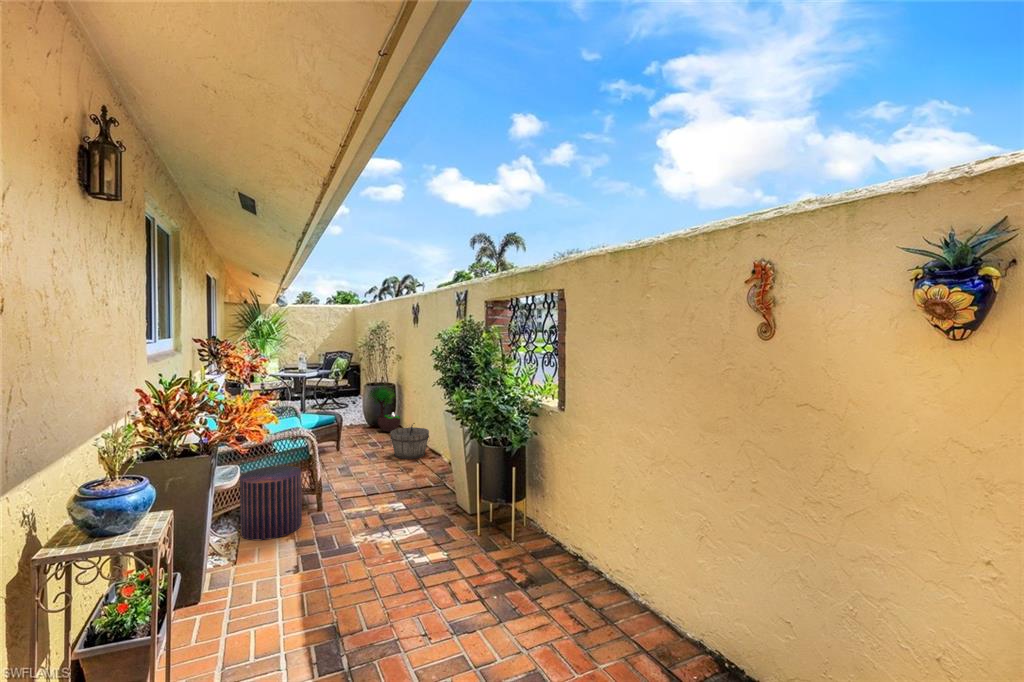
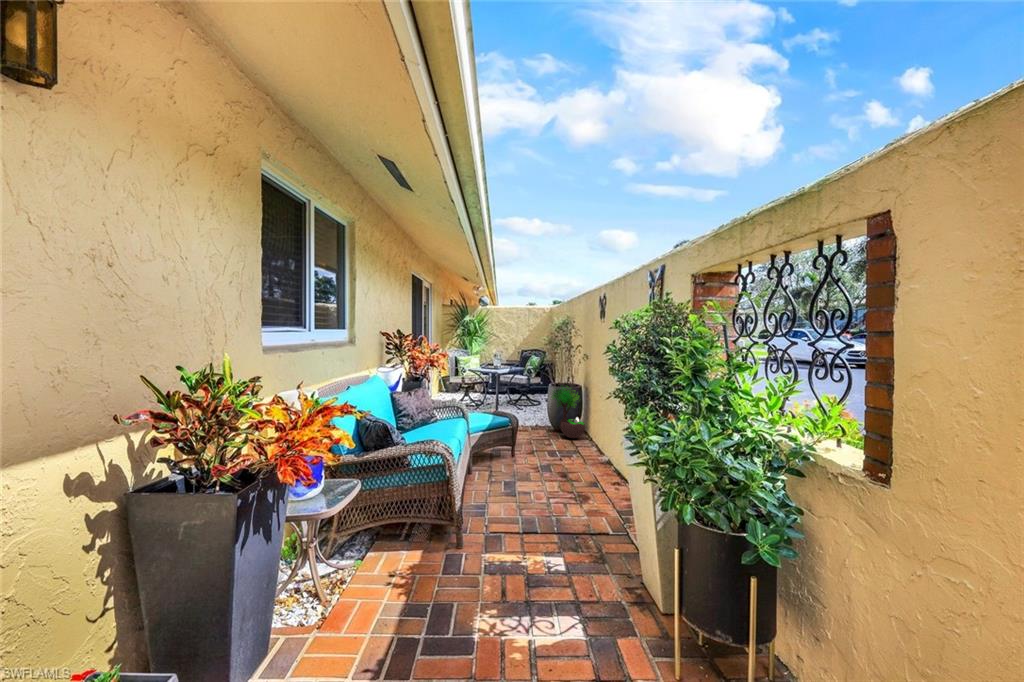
wooden bucket: present [390,423,429,459] -> none [566,437,614,482]
pouf: present [240,466,302,540] -> none [359,485,432,588]

